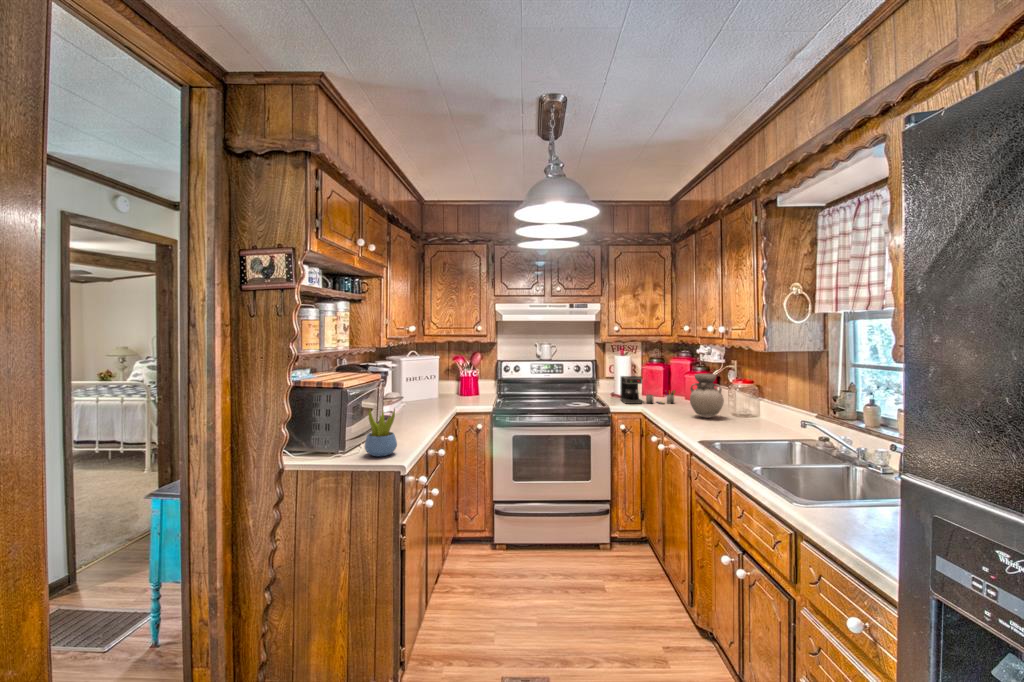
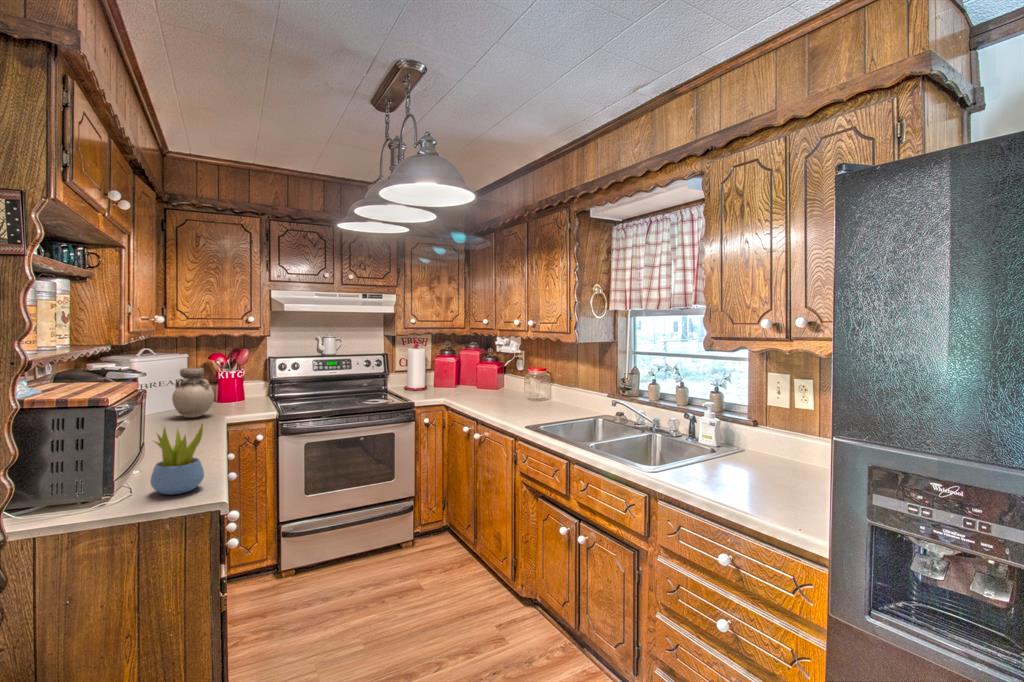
vase: present [690,373,724,418] -> present [172,368,214,418]
coffee maker: present [620,376,676,404] -> none [418,370,474,399]

